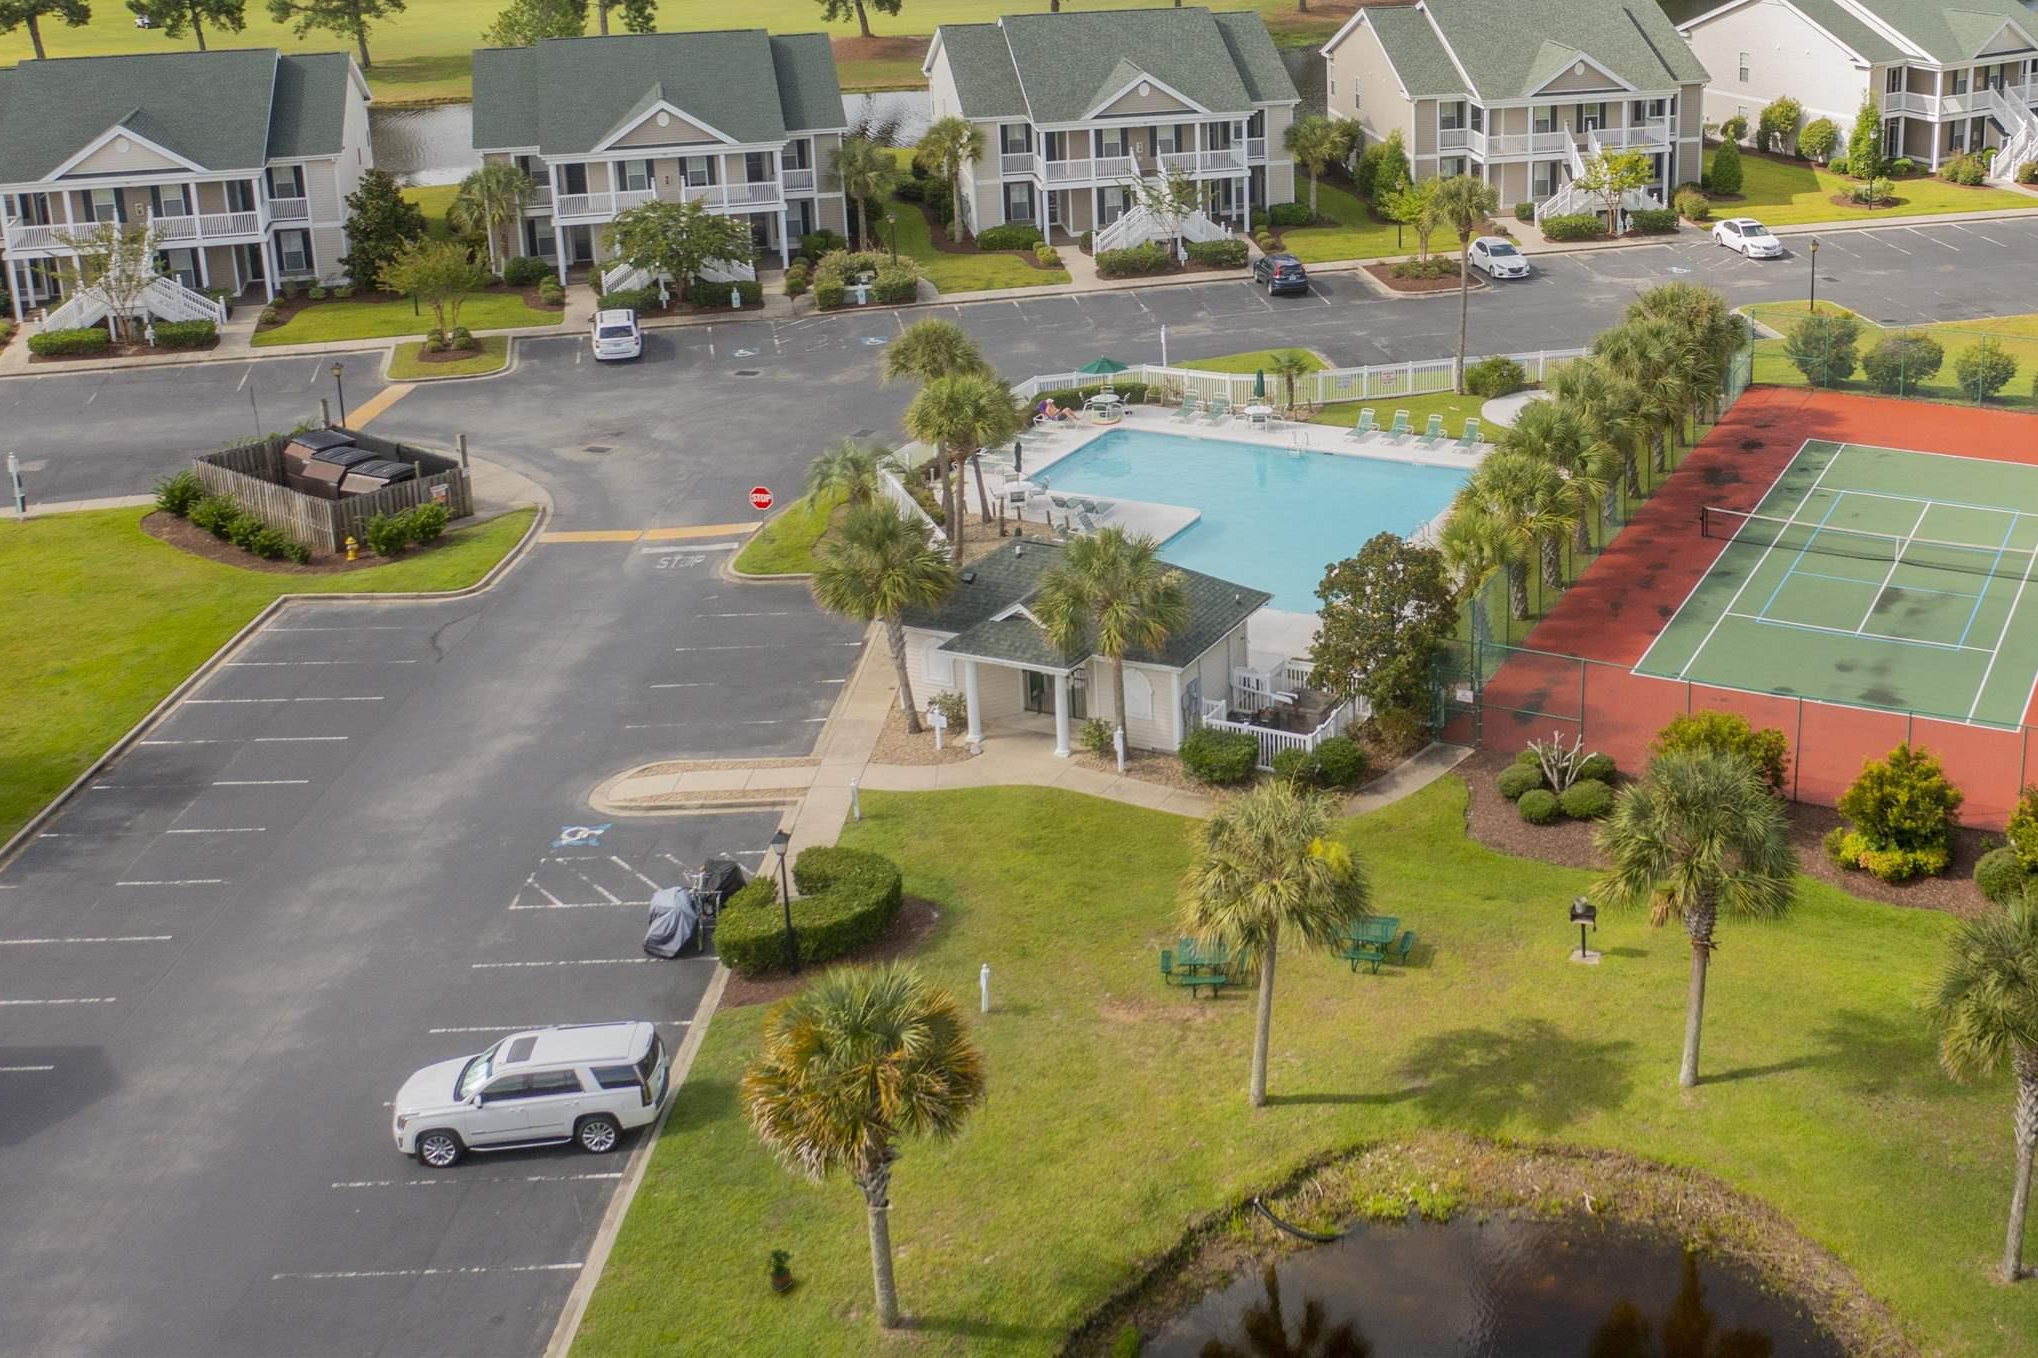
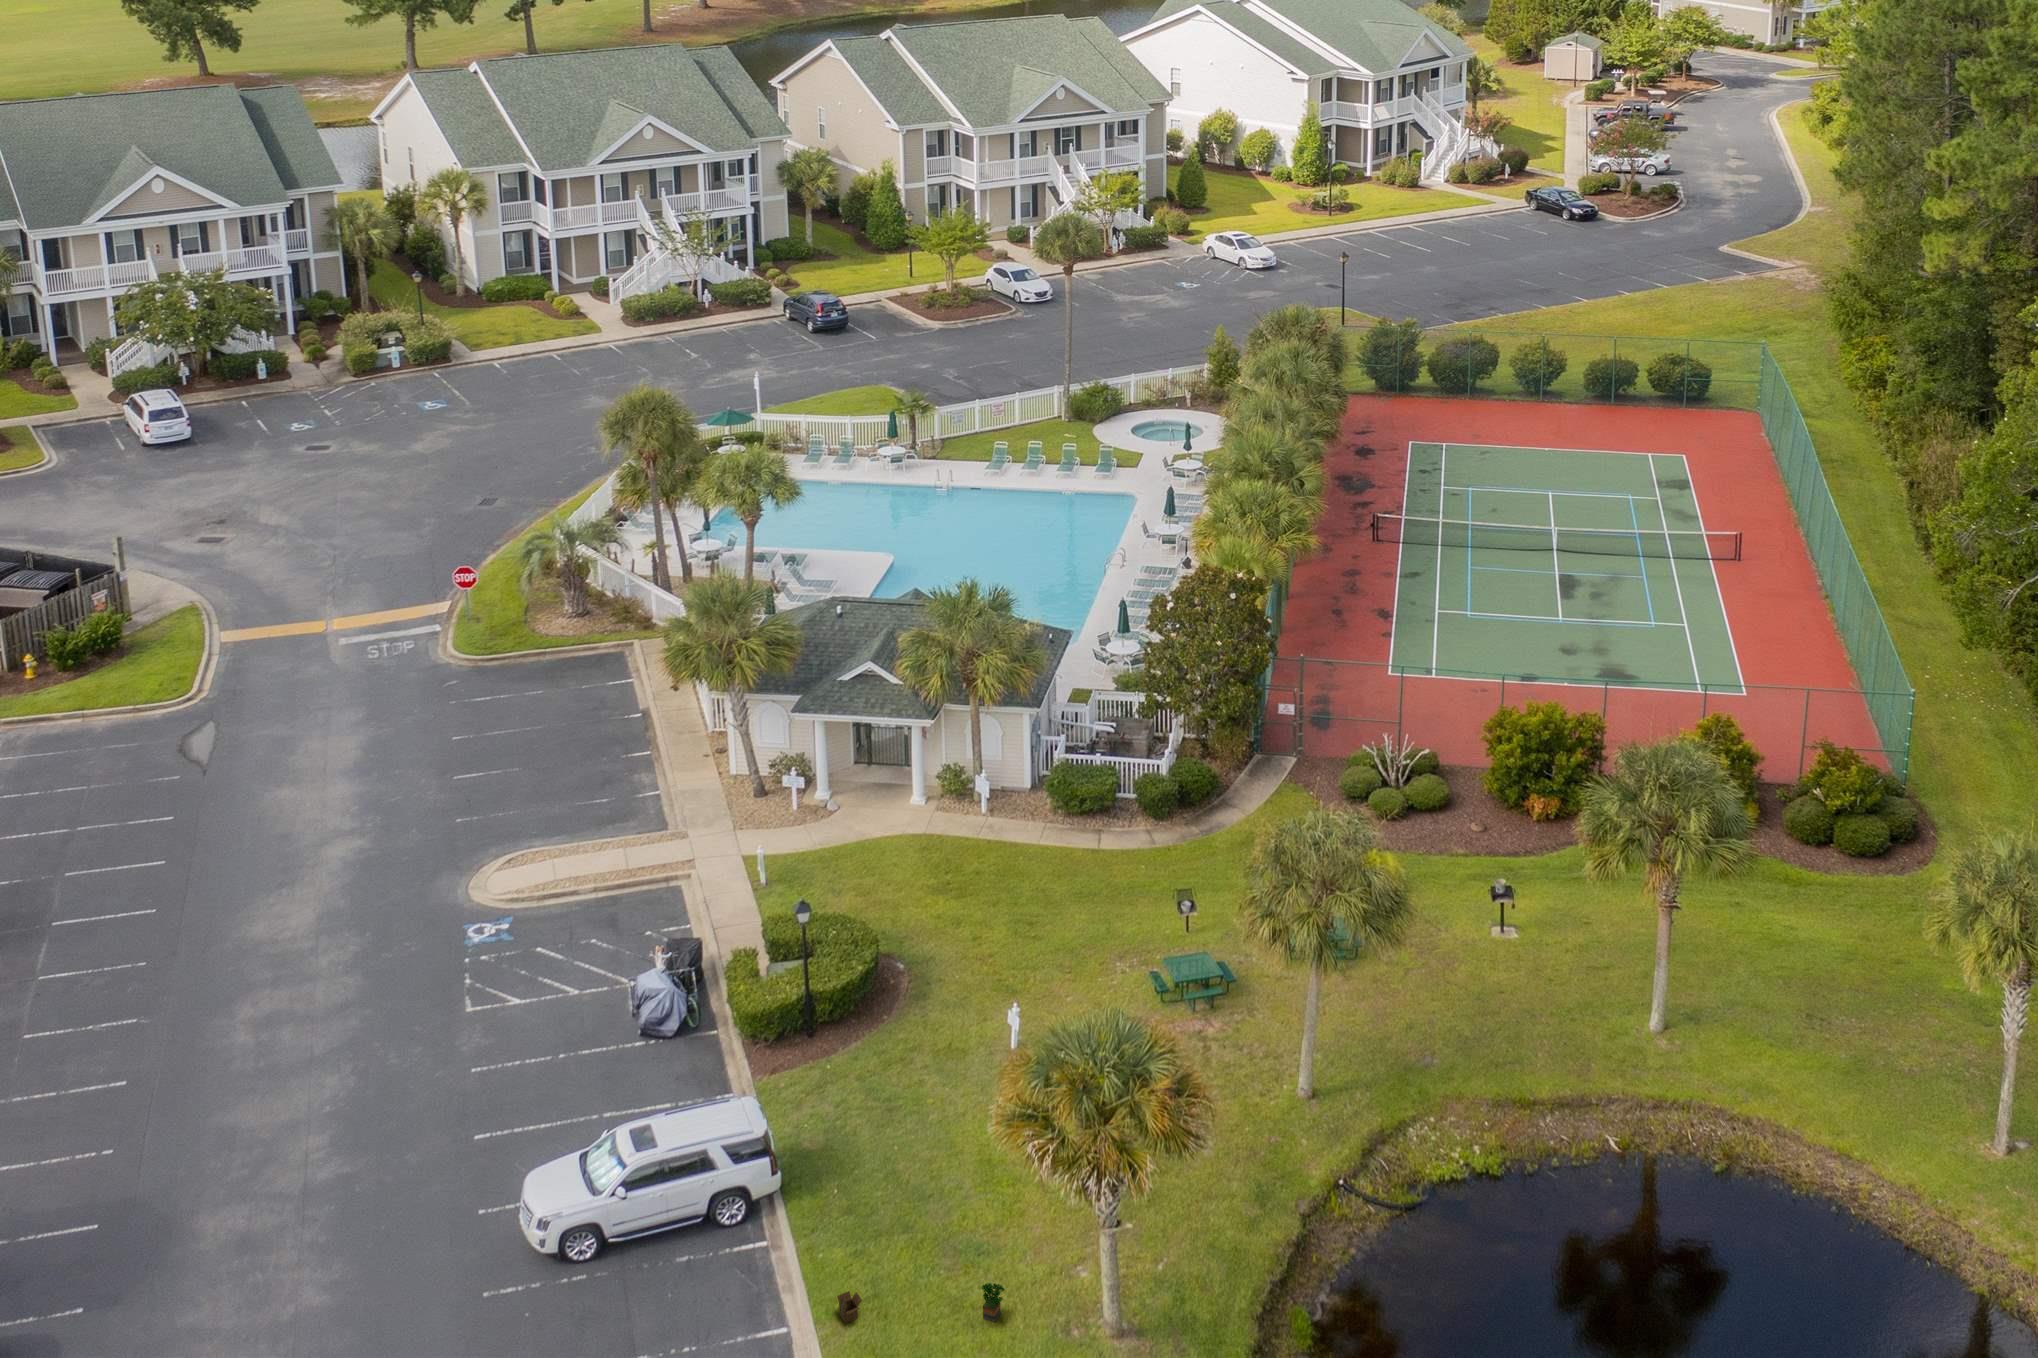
cardboard box: none [637,1235,658,1269] -> present [837,1291,862,1324]

